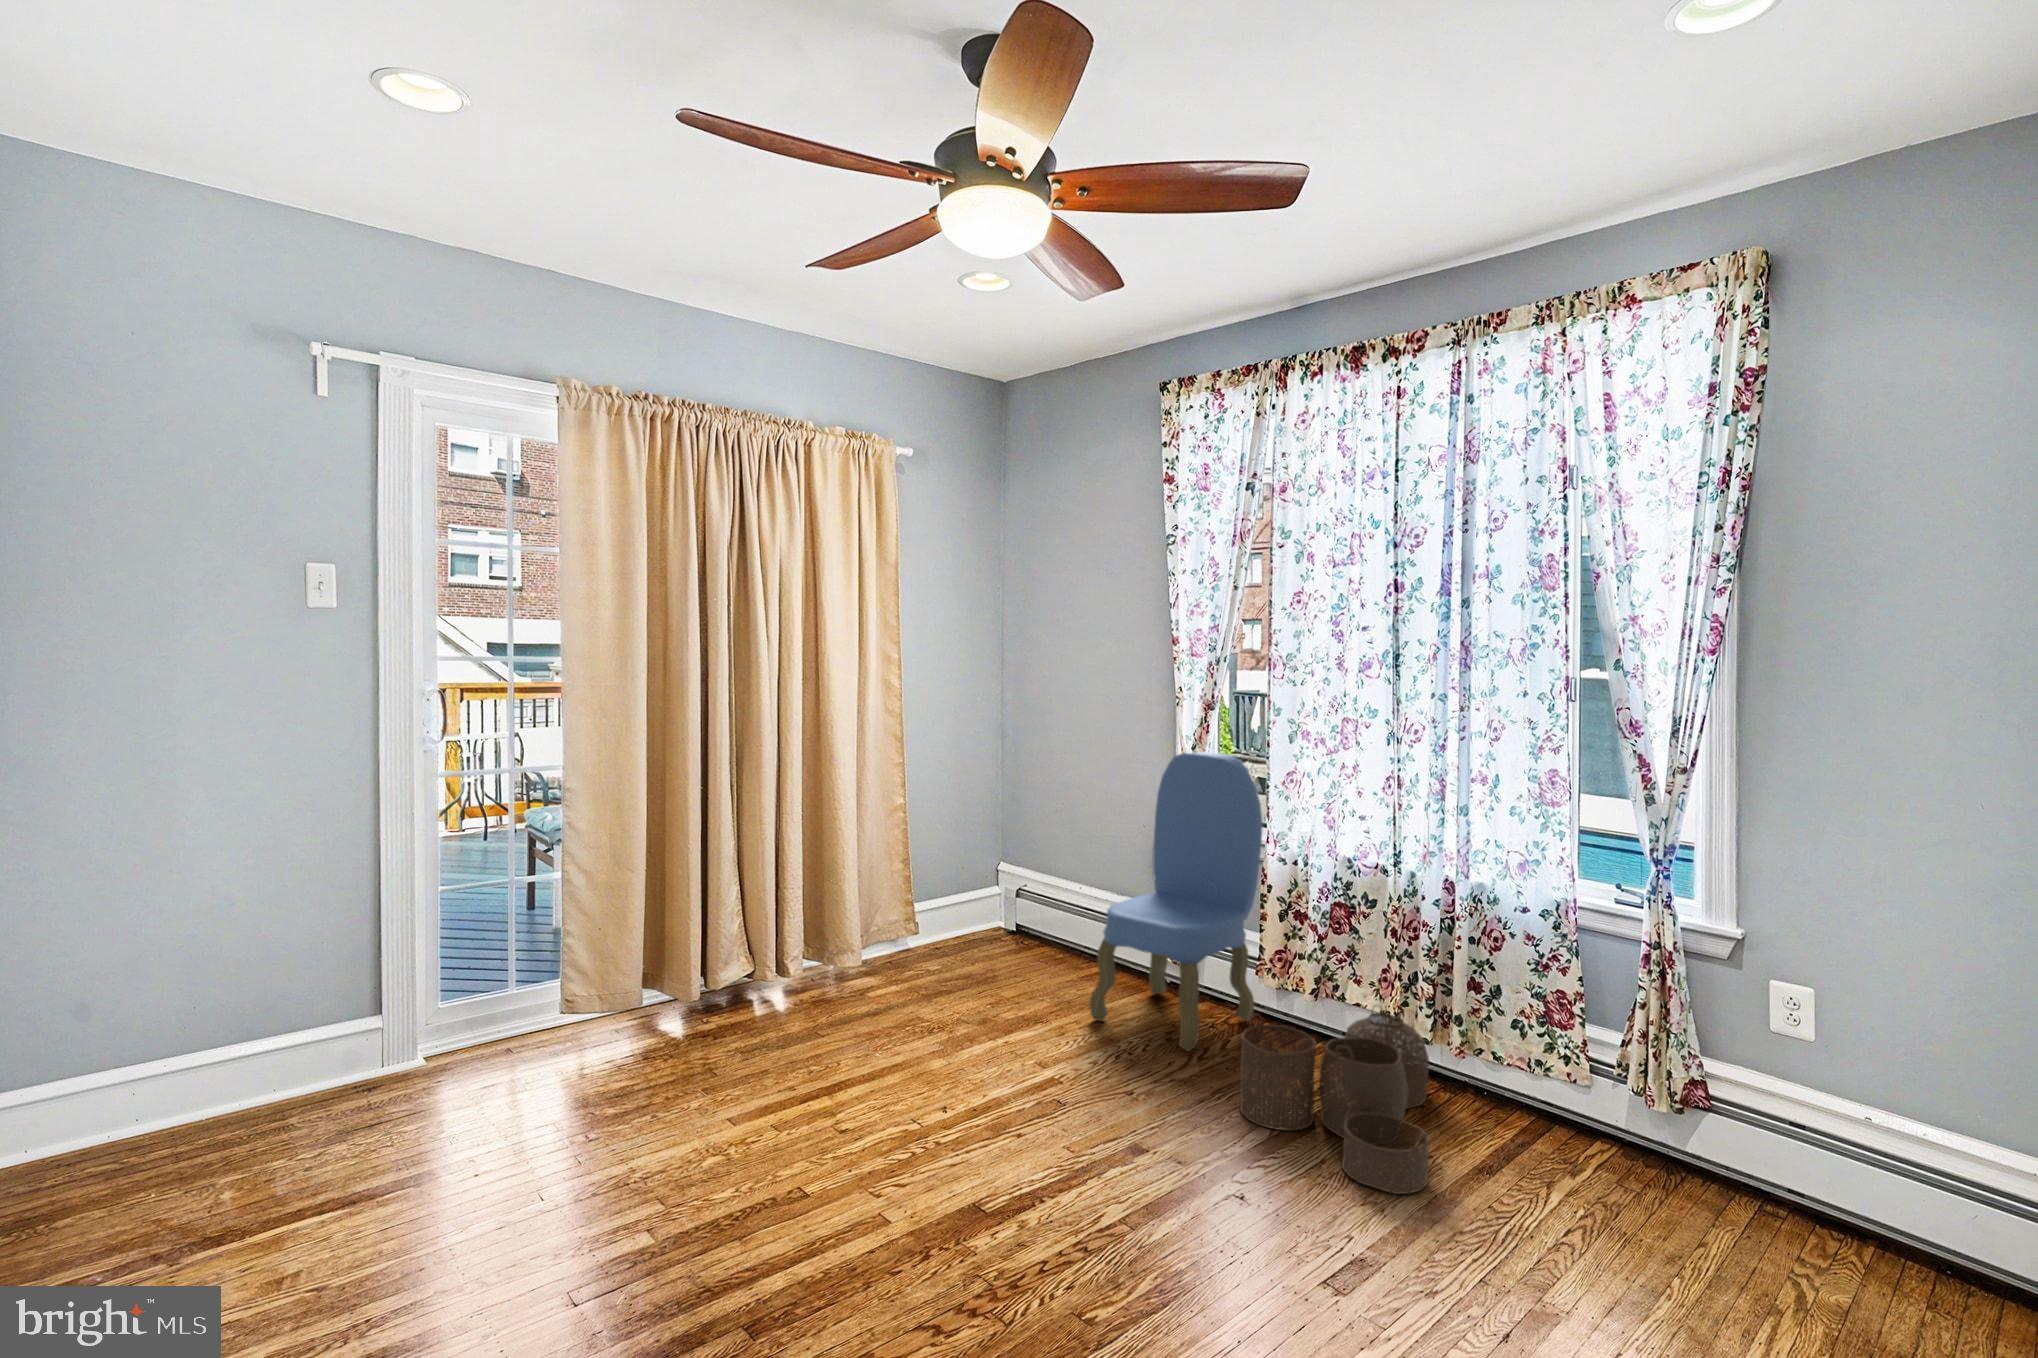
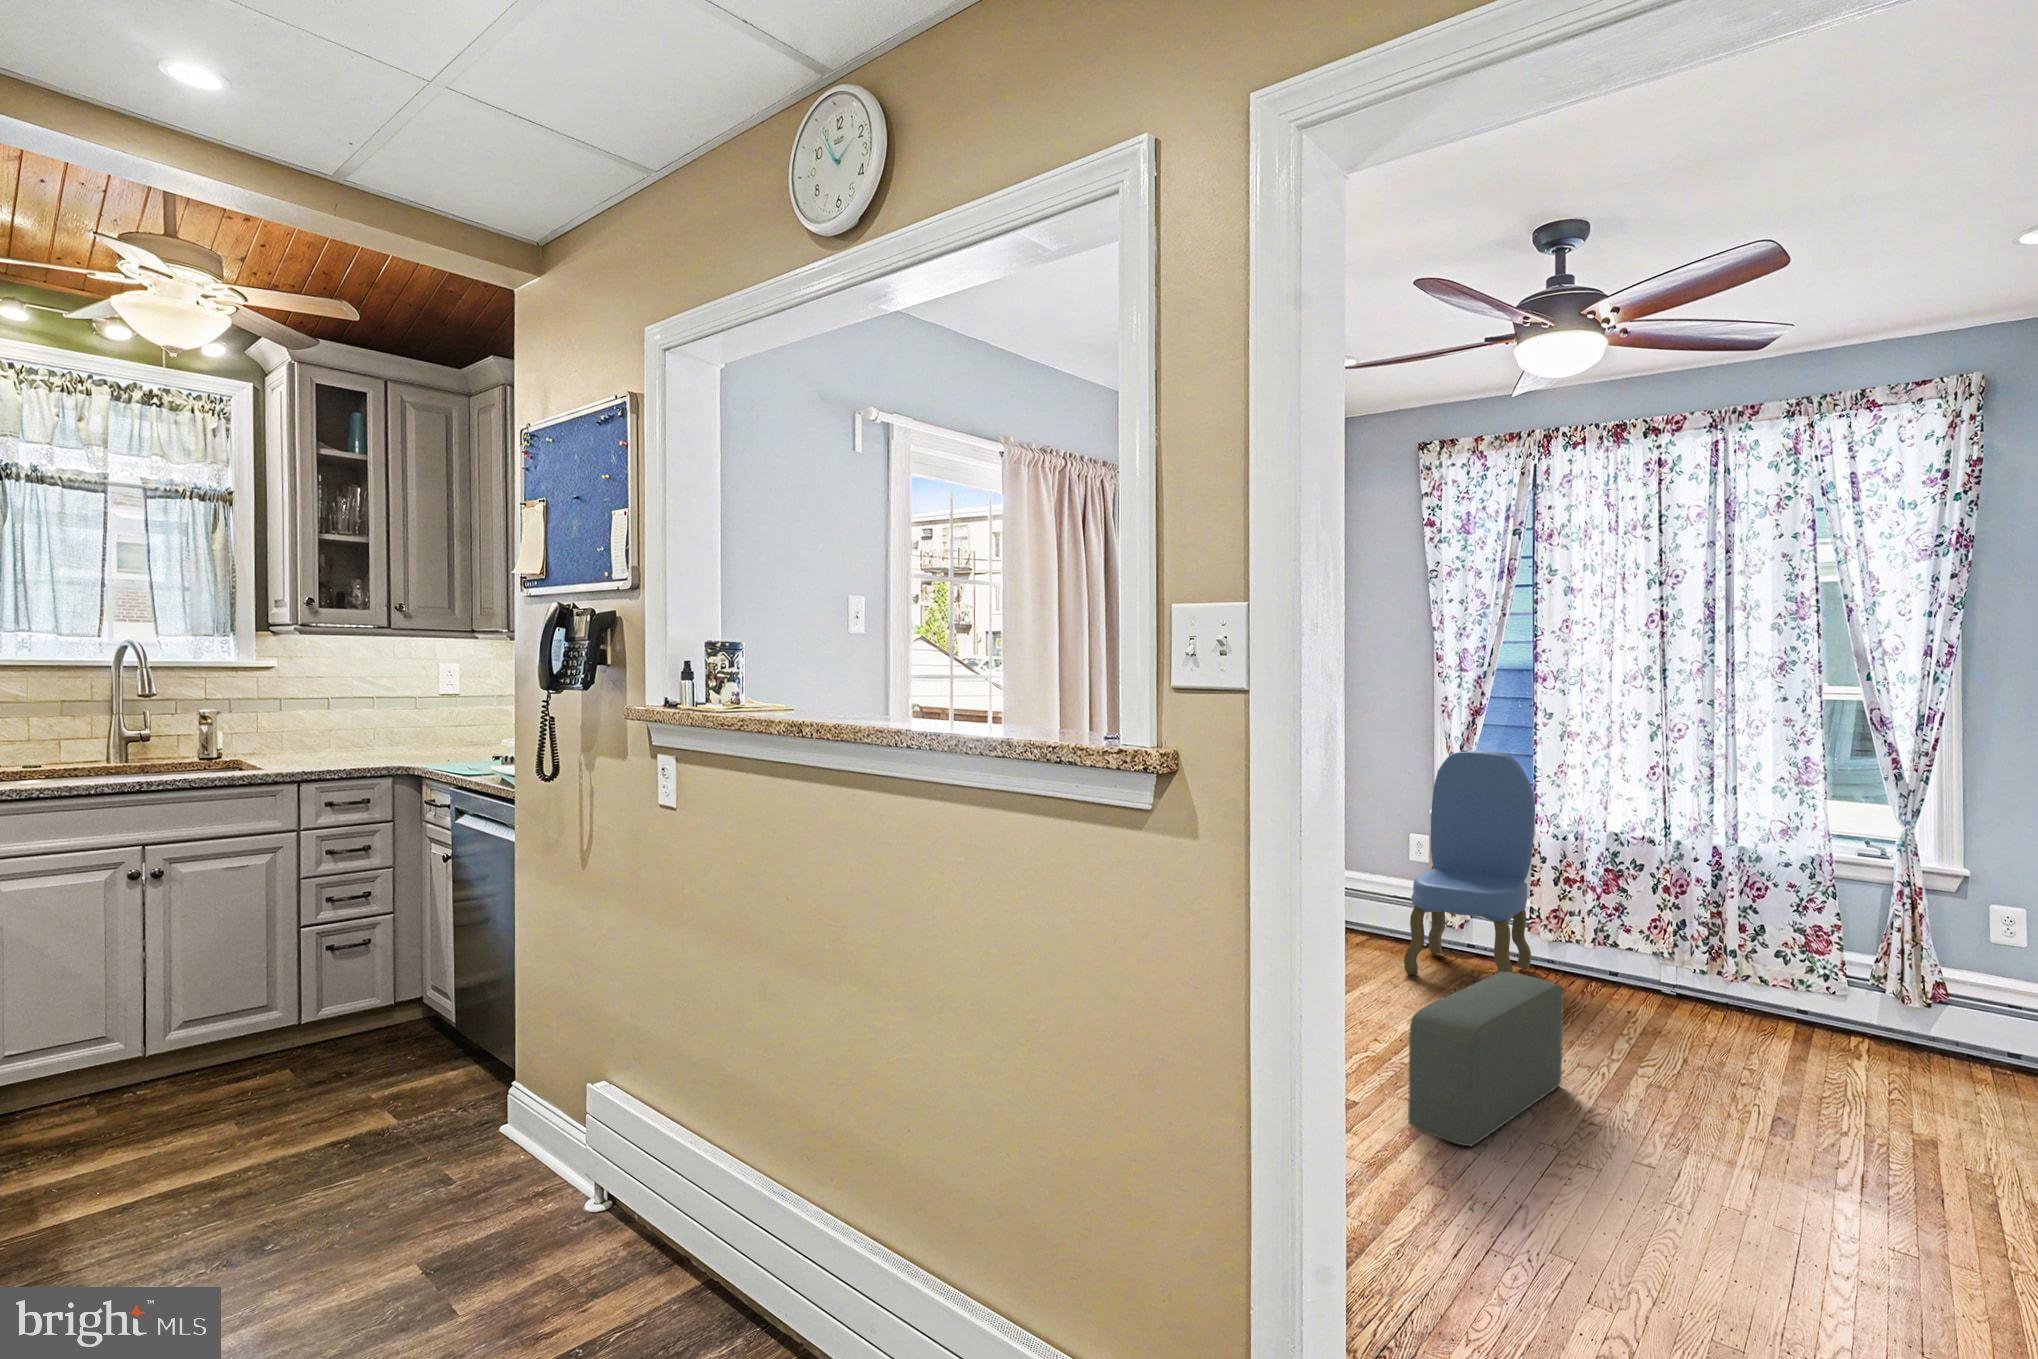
woven basket: present [1240,1012,1429,1194] -> none [1584,945,1768,1073]
pouf: none [839,1041,1122,1294] -> present [1408,972,1564,1146]

